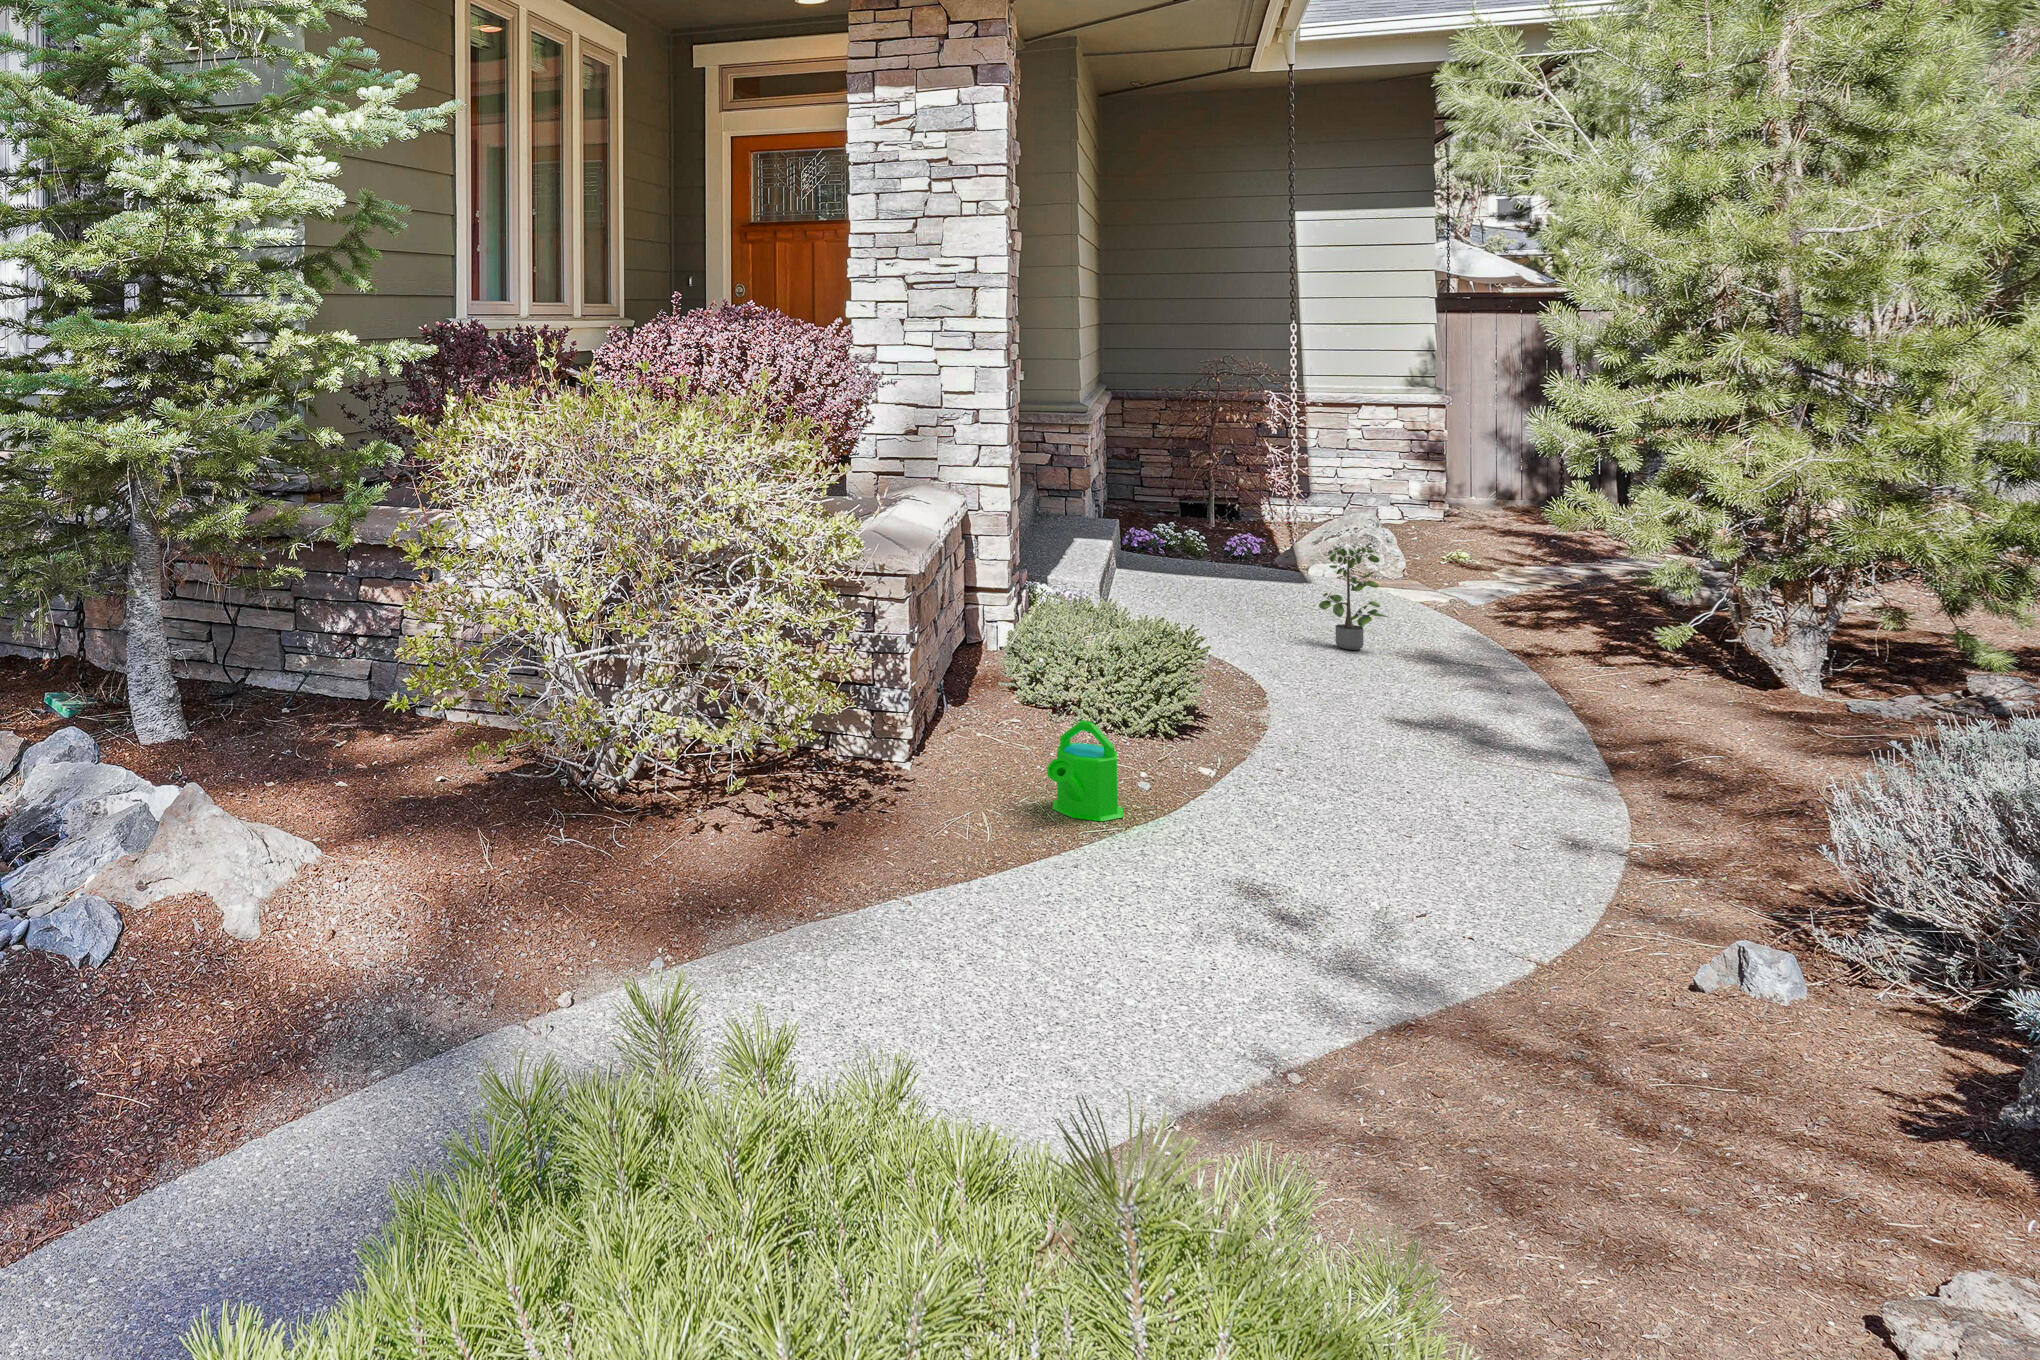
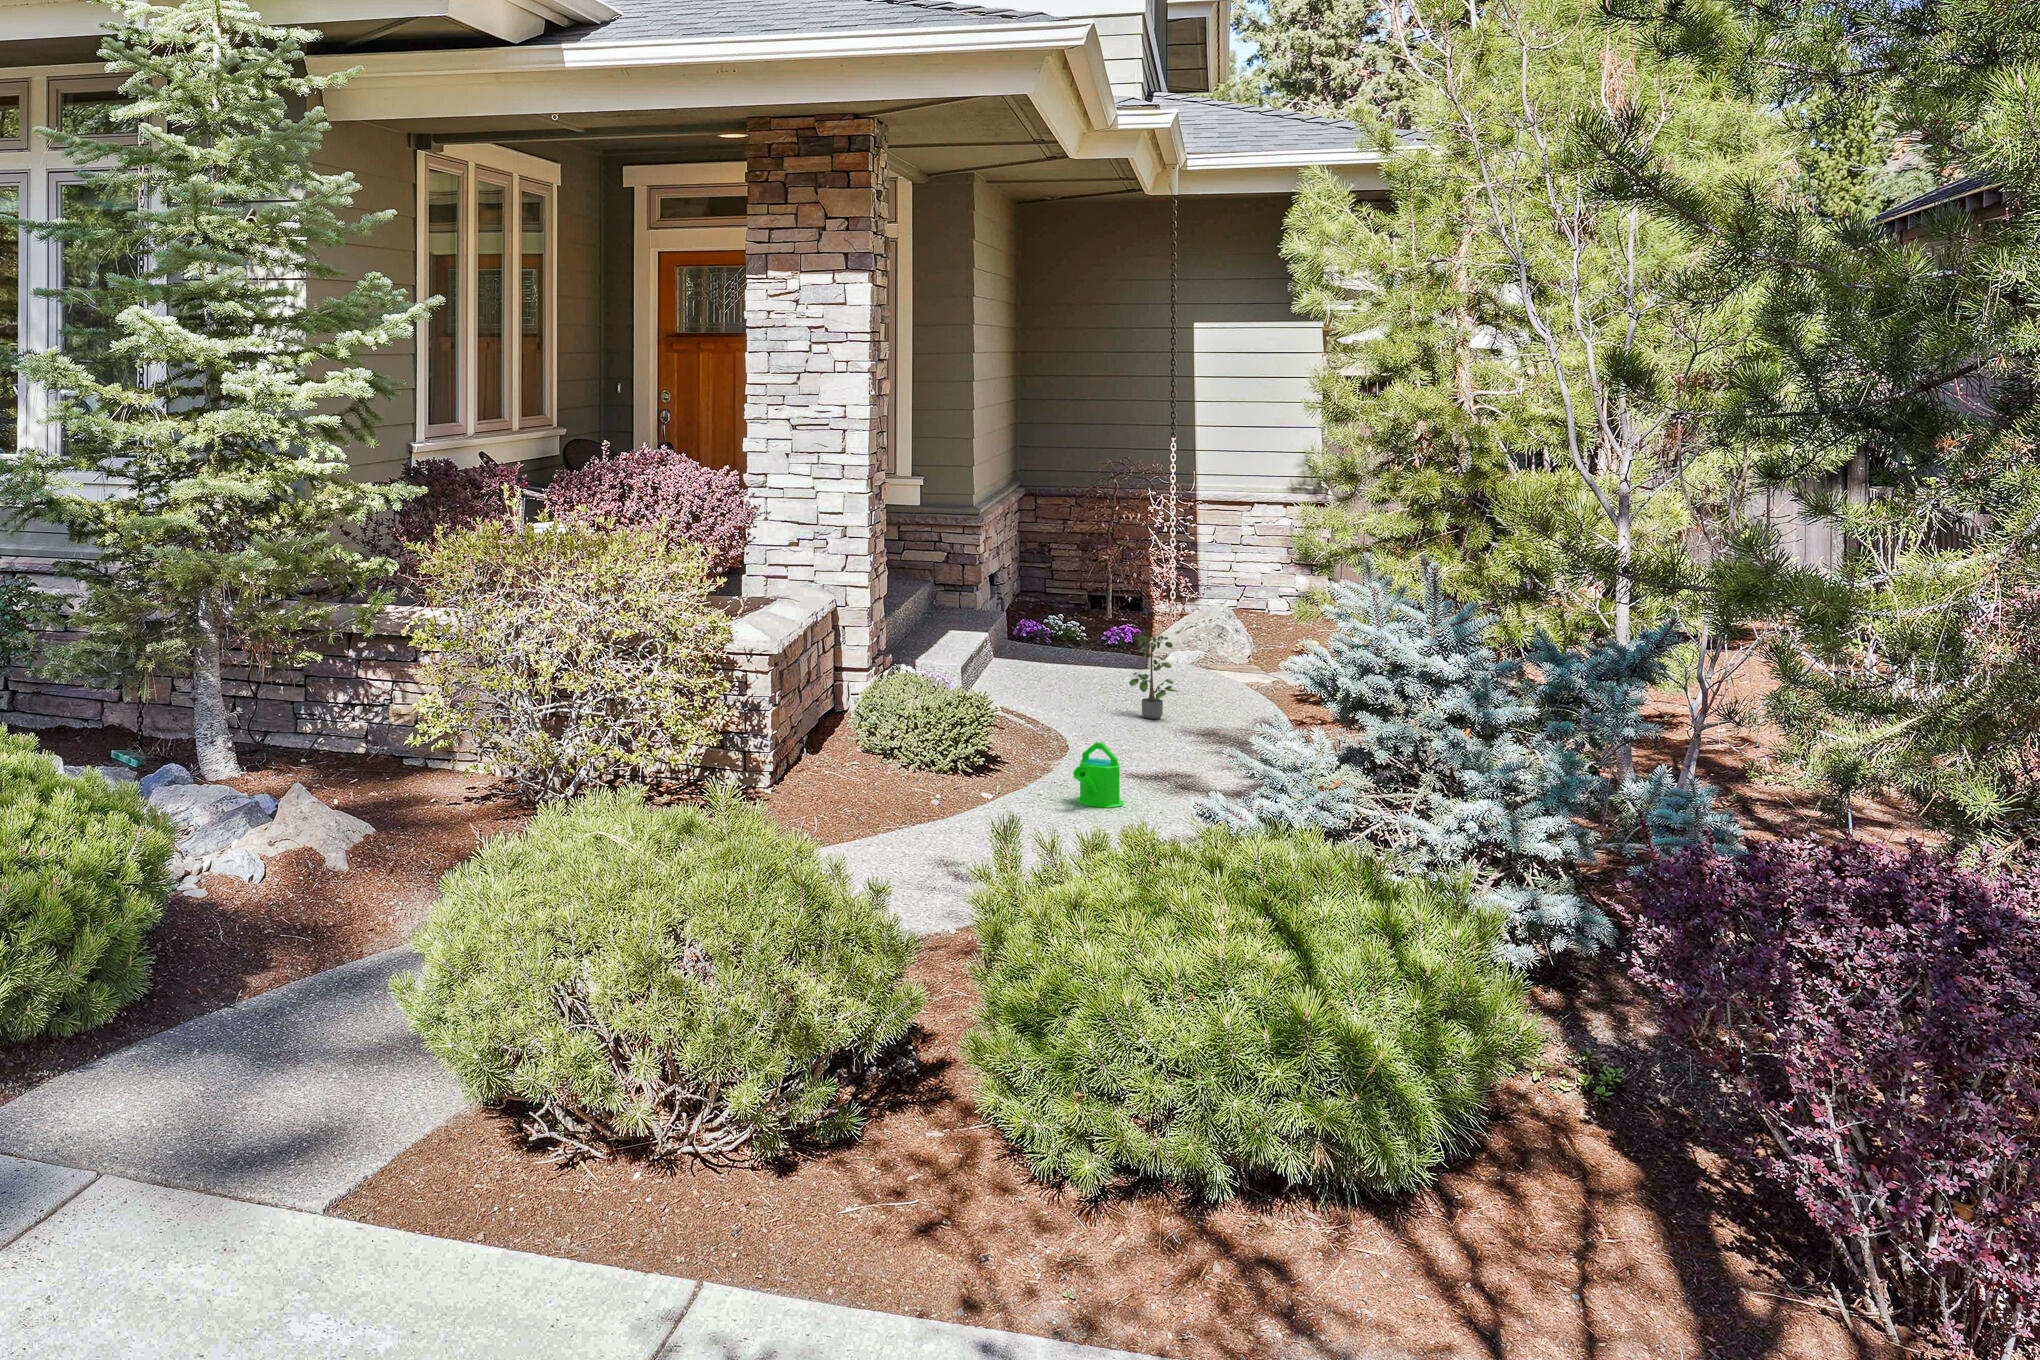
watering can: present [1047,720,1123,821] -> present [1073,742,1123,808]

